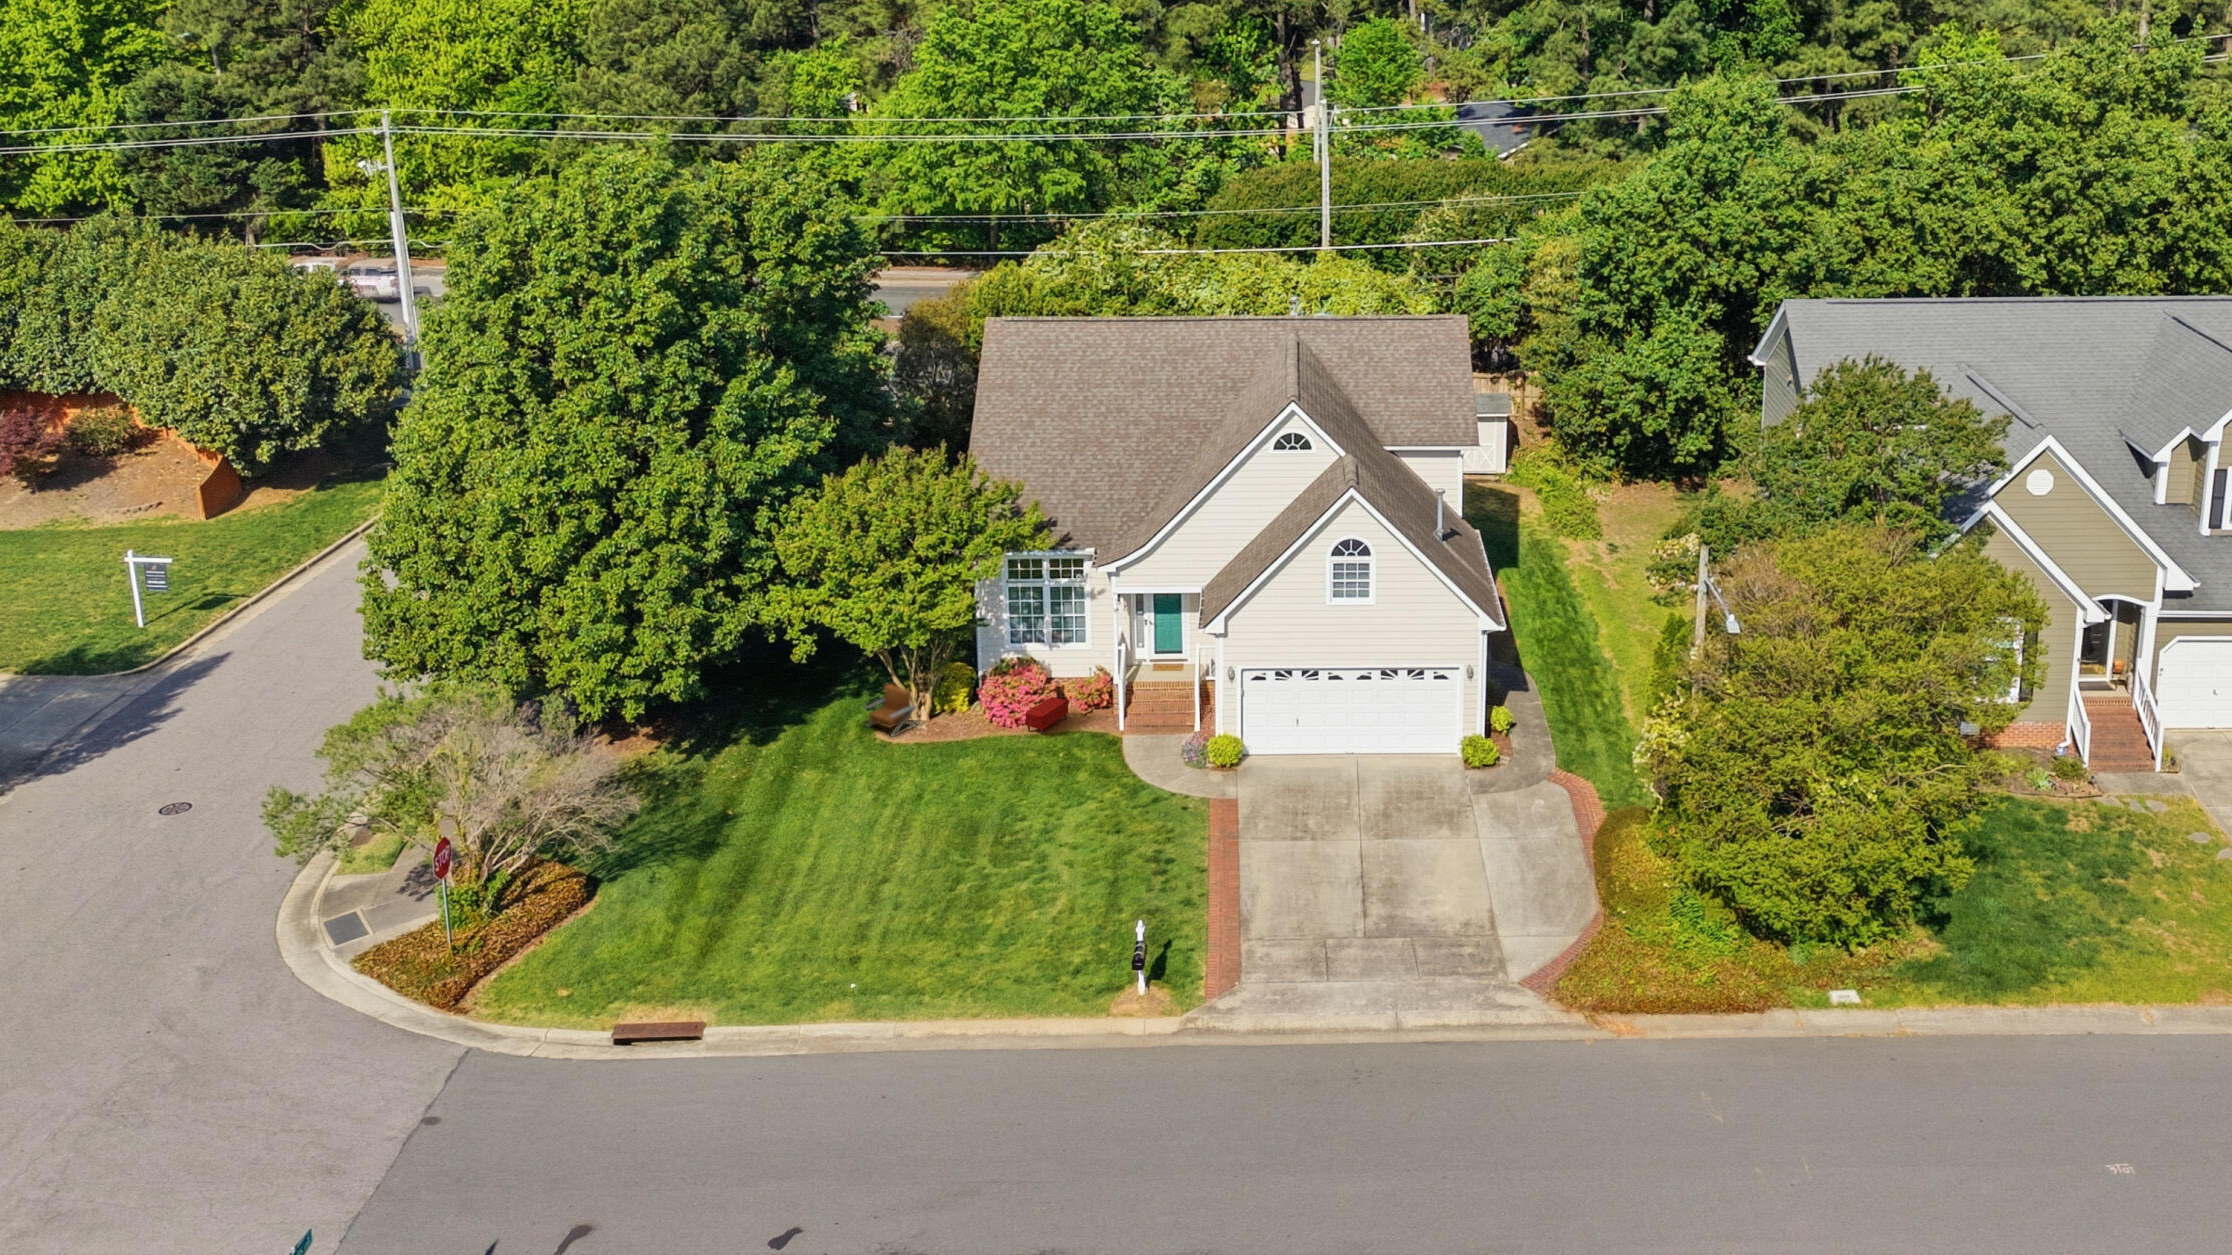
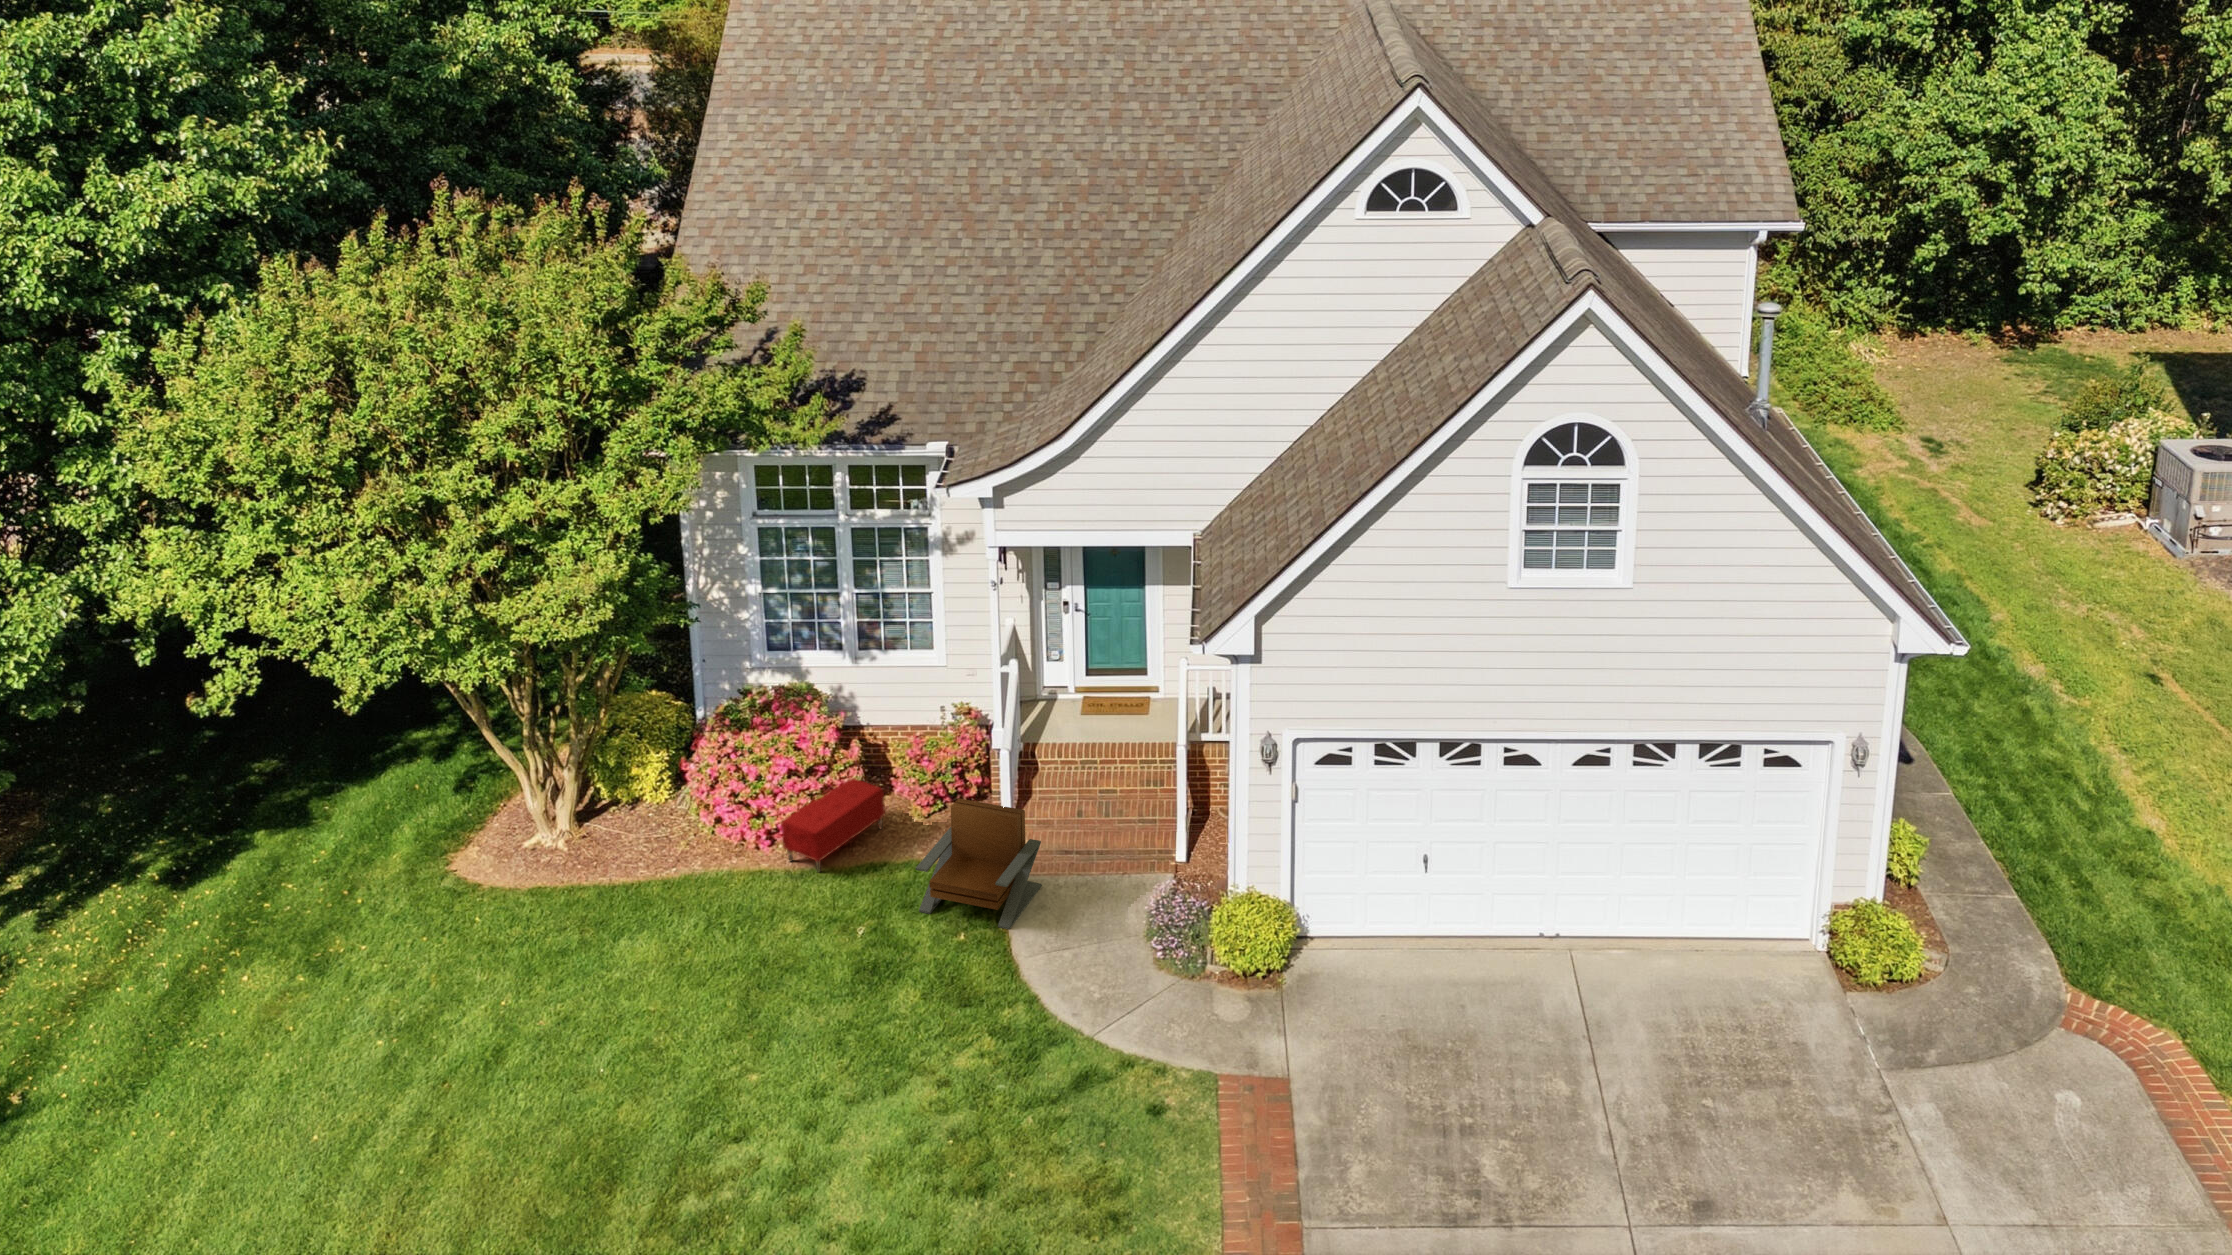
lounge chair: present [866,684,916,737] -> present [916,799,1042,929]

